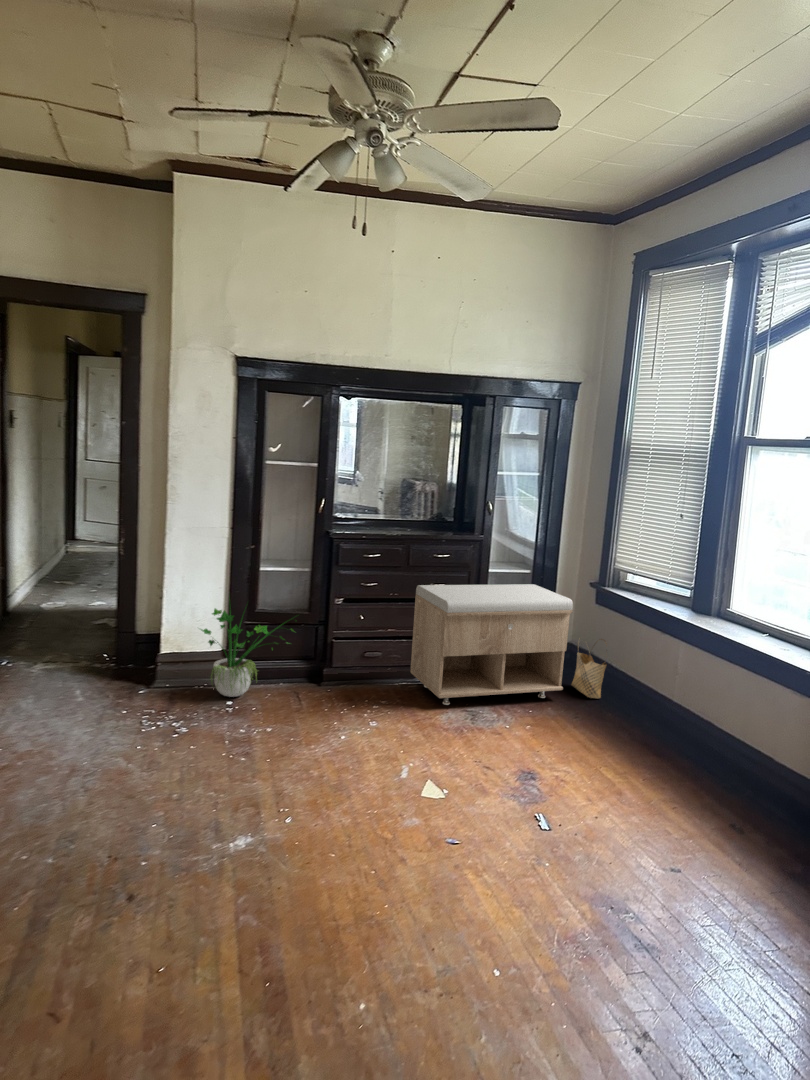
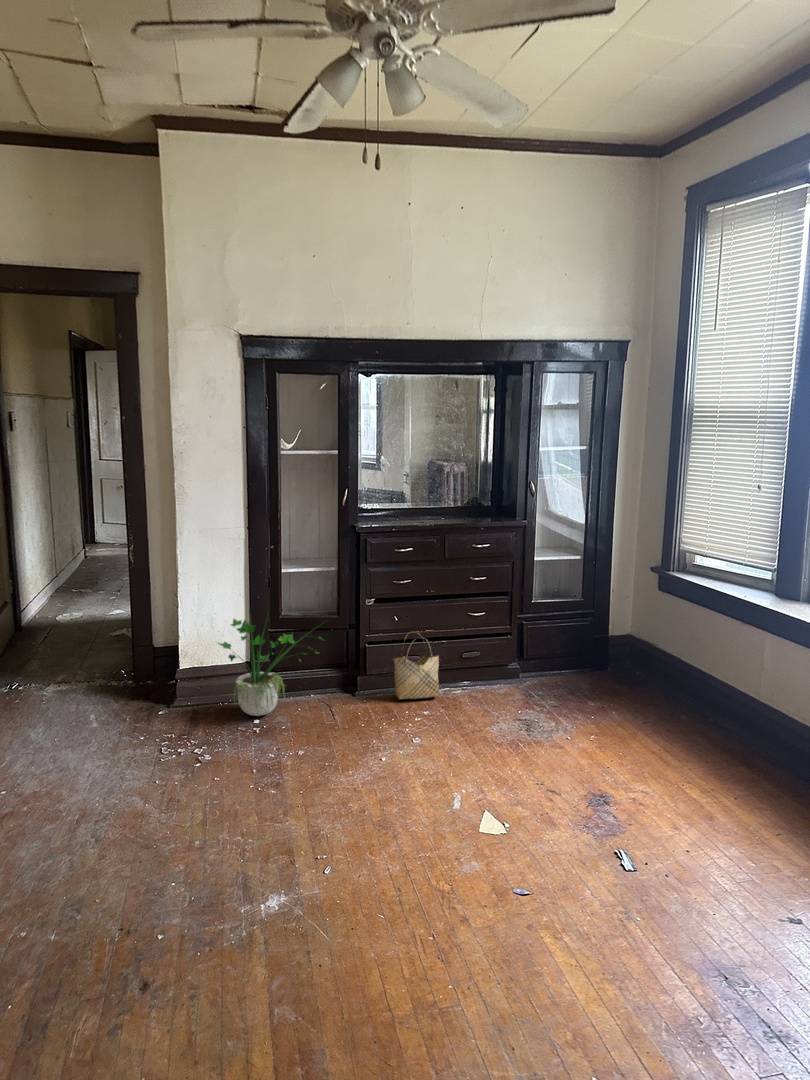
storage bench: present [410,584,573,705] -> none [454,571,634,713]
woven basket: present [572,639,607,698] -> present [394,631,439,699]

